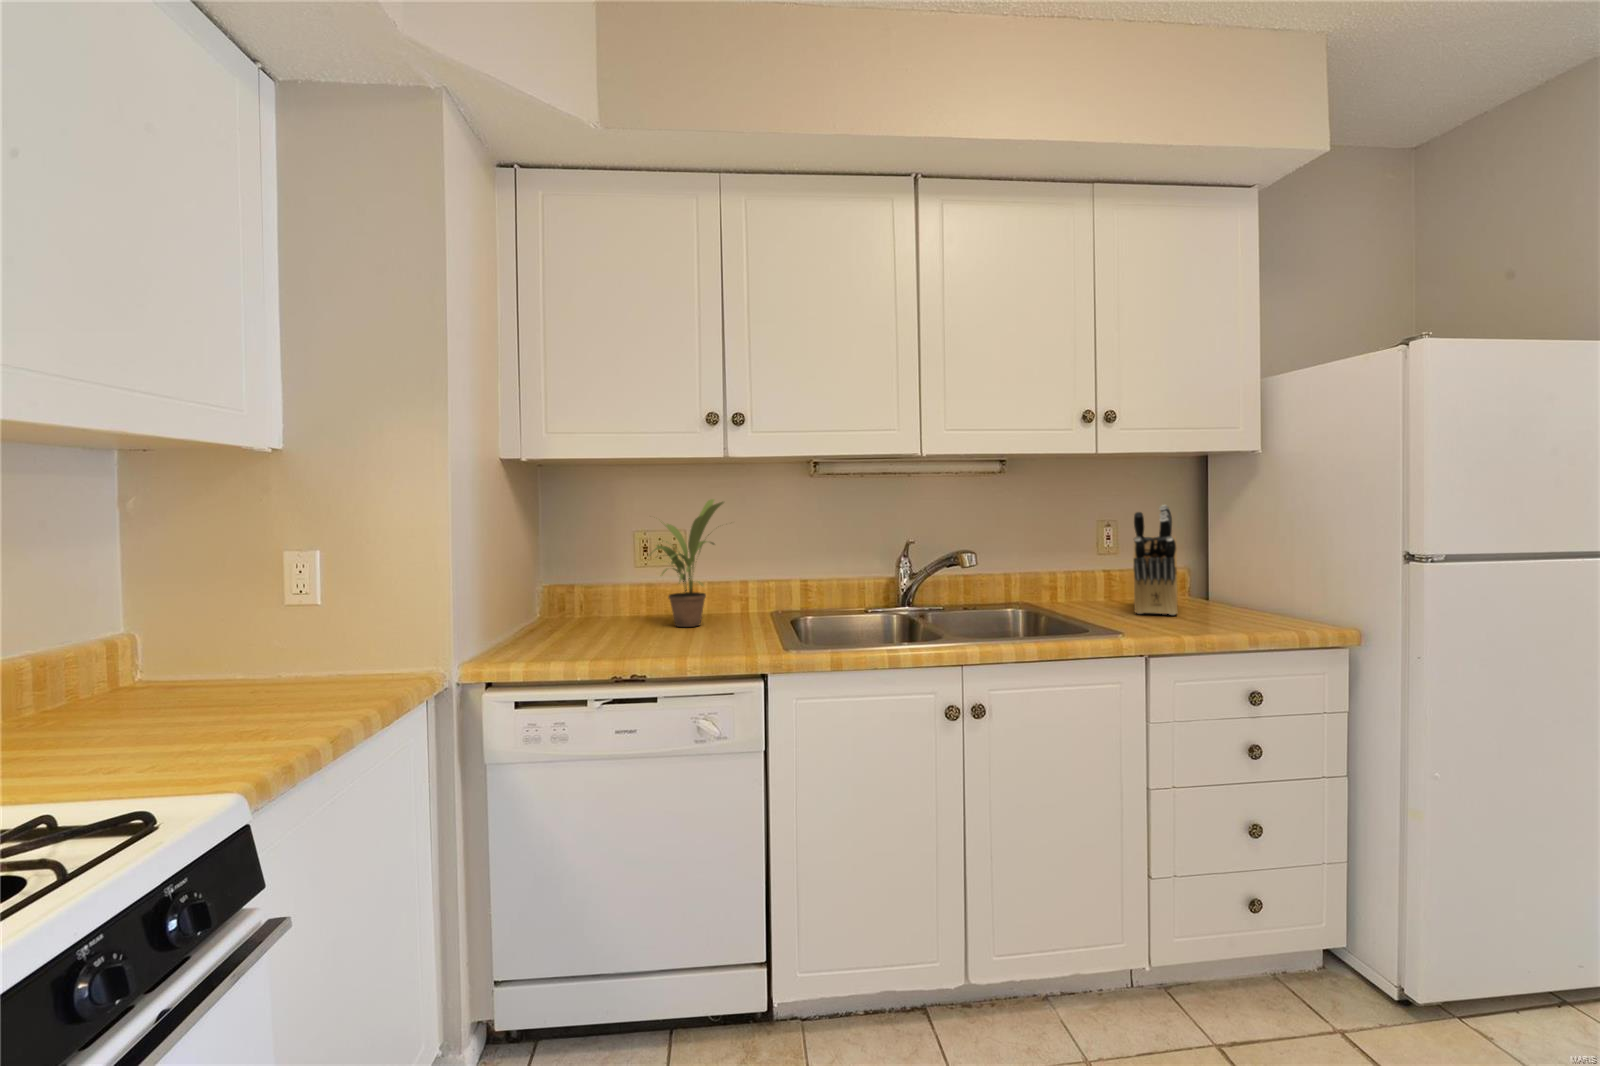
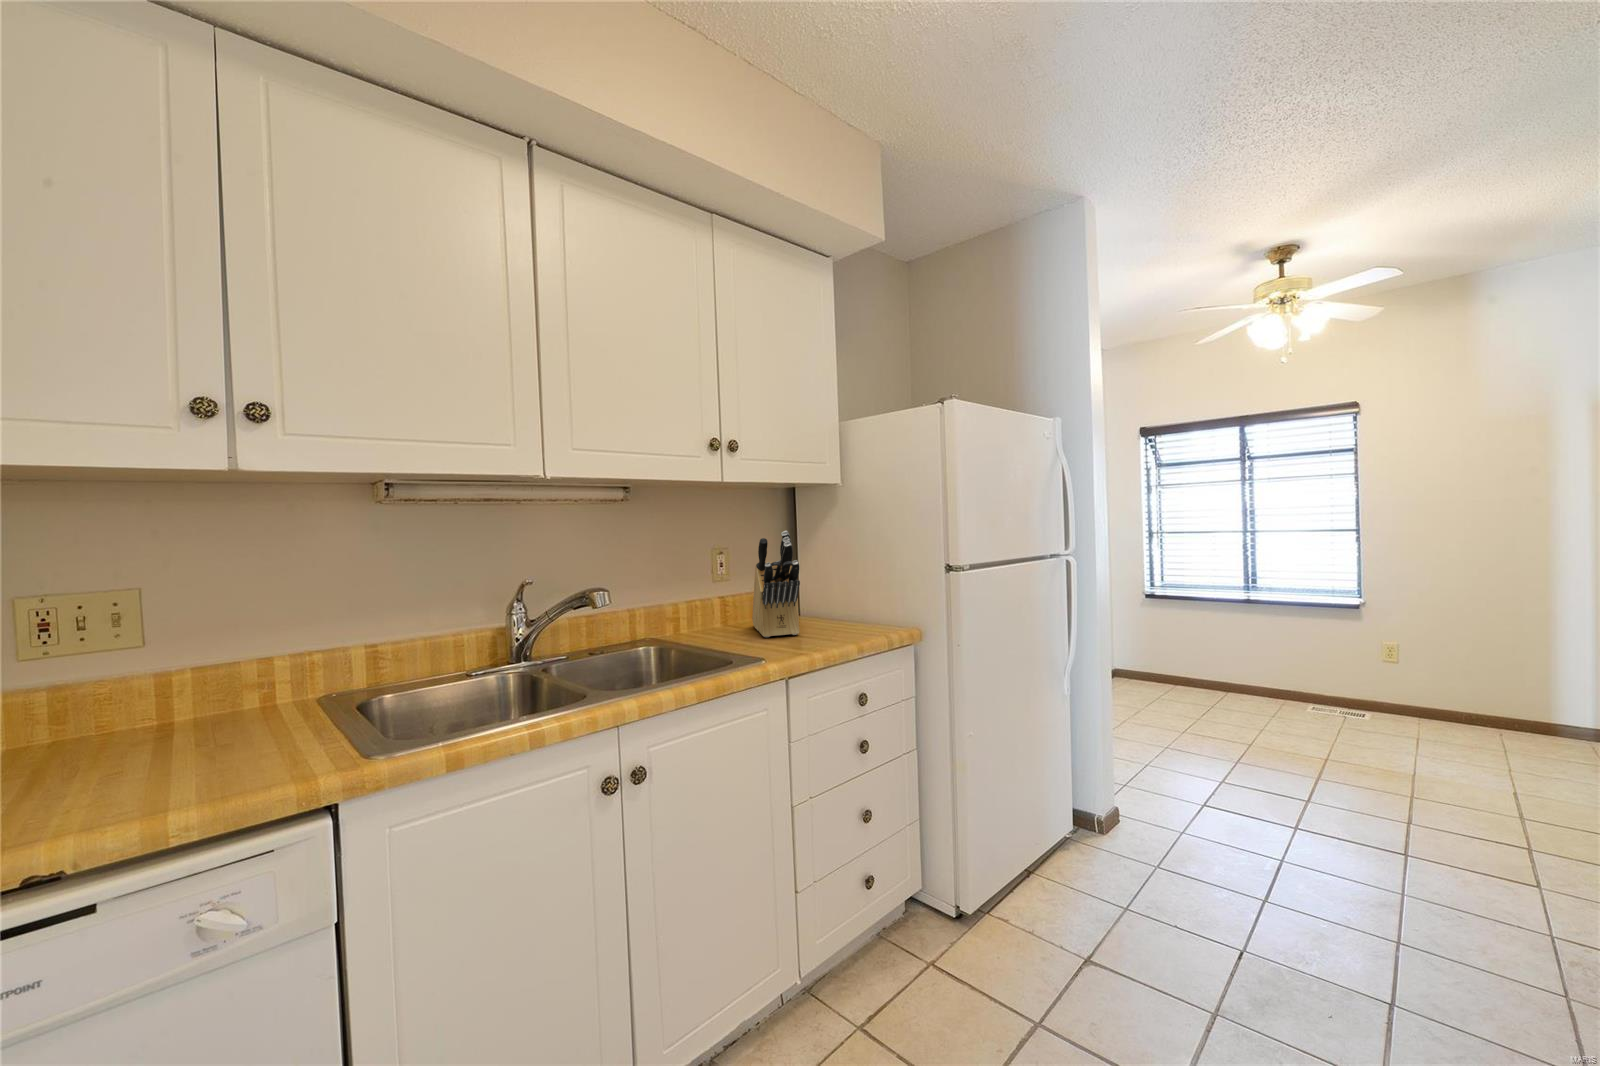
potted plant: present [650,499,723,627] -> none [49,535,251,751]

